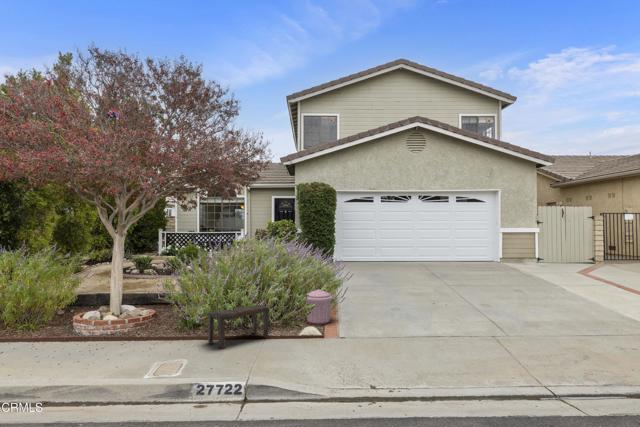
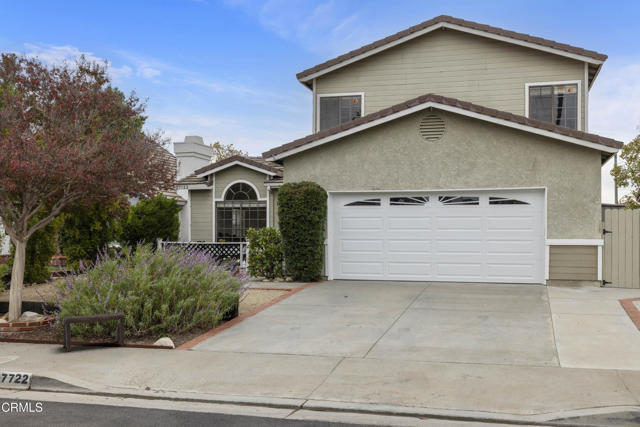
trash can: present [306,289,332,325] -> none [181,301,210,338]

